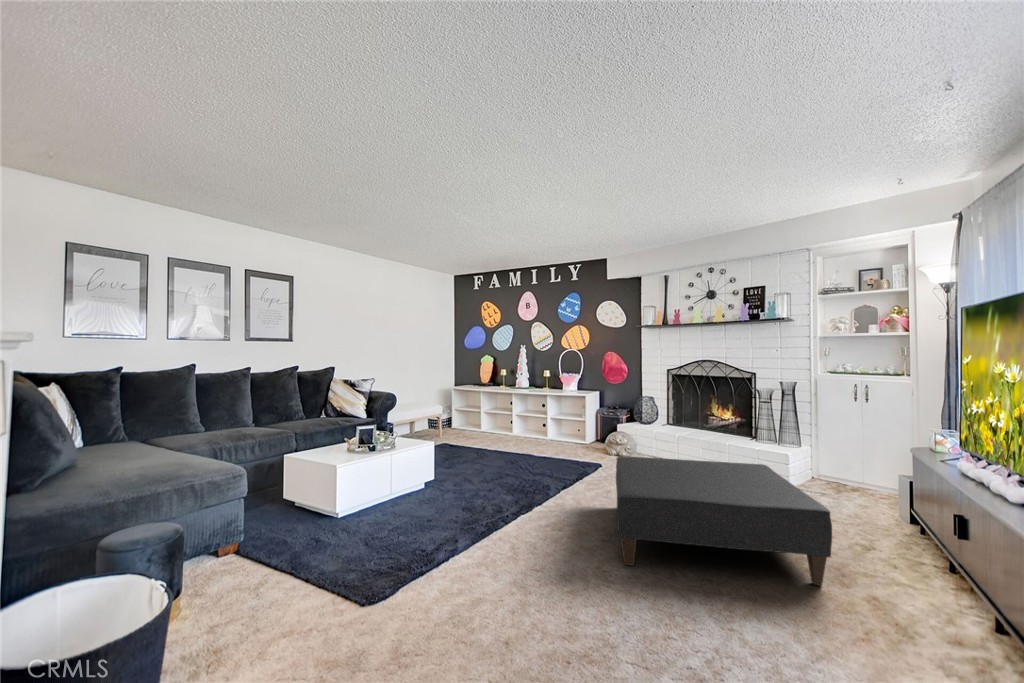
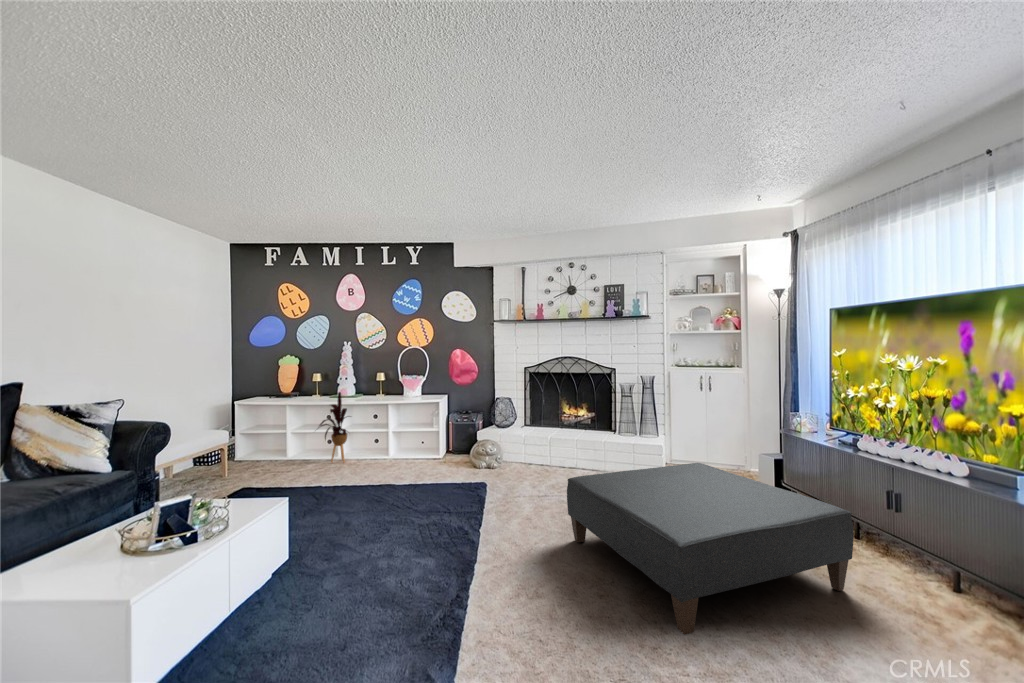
house plant: none [493,384,519,439] -> present [319,392,347,463]

